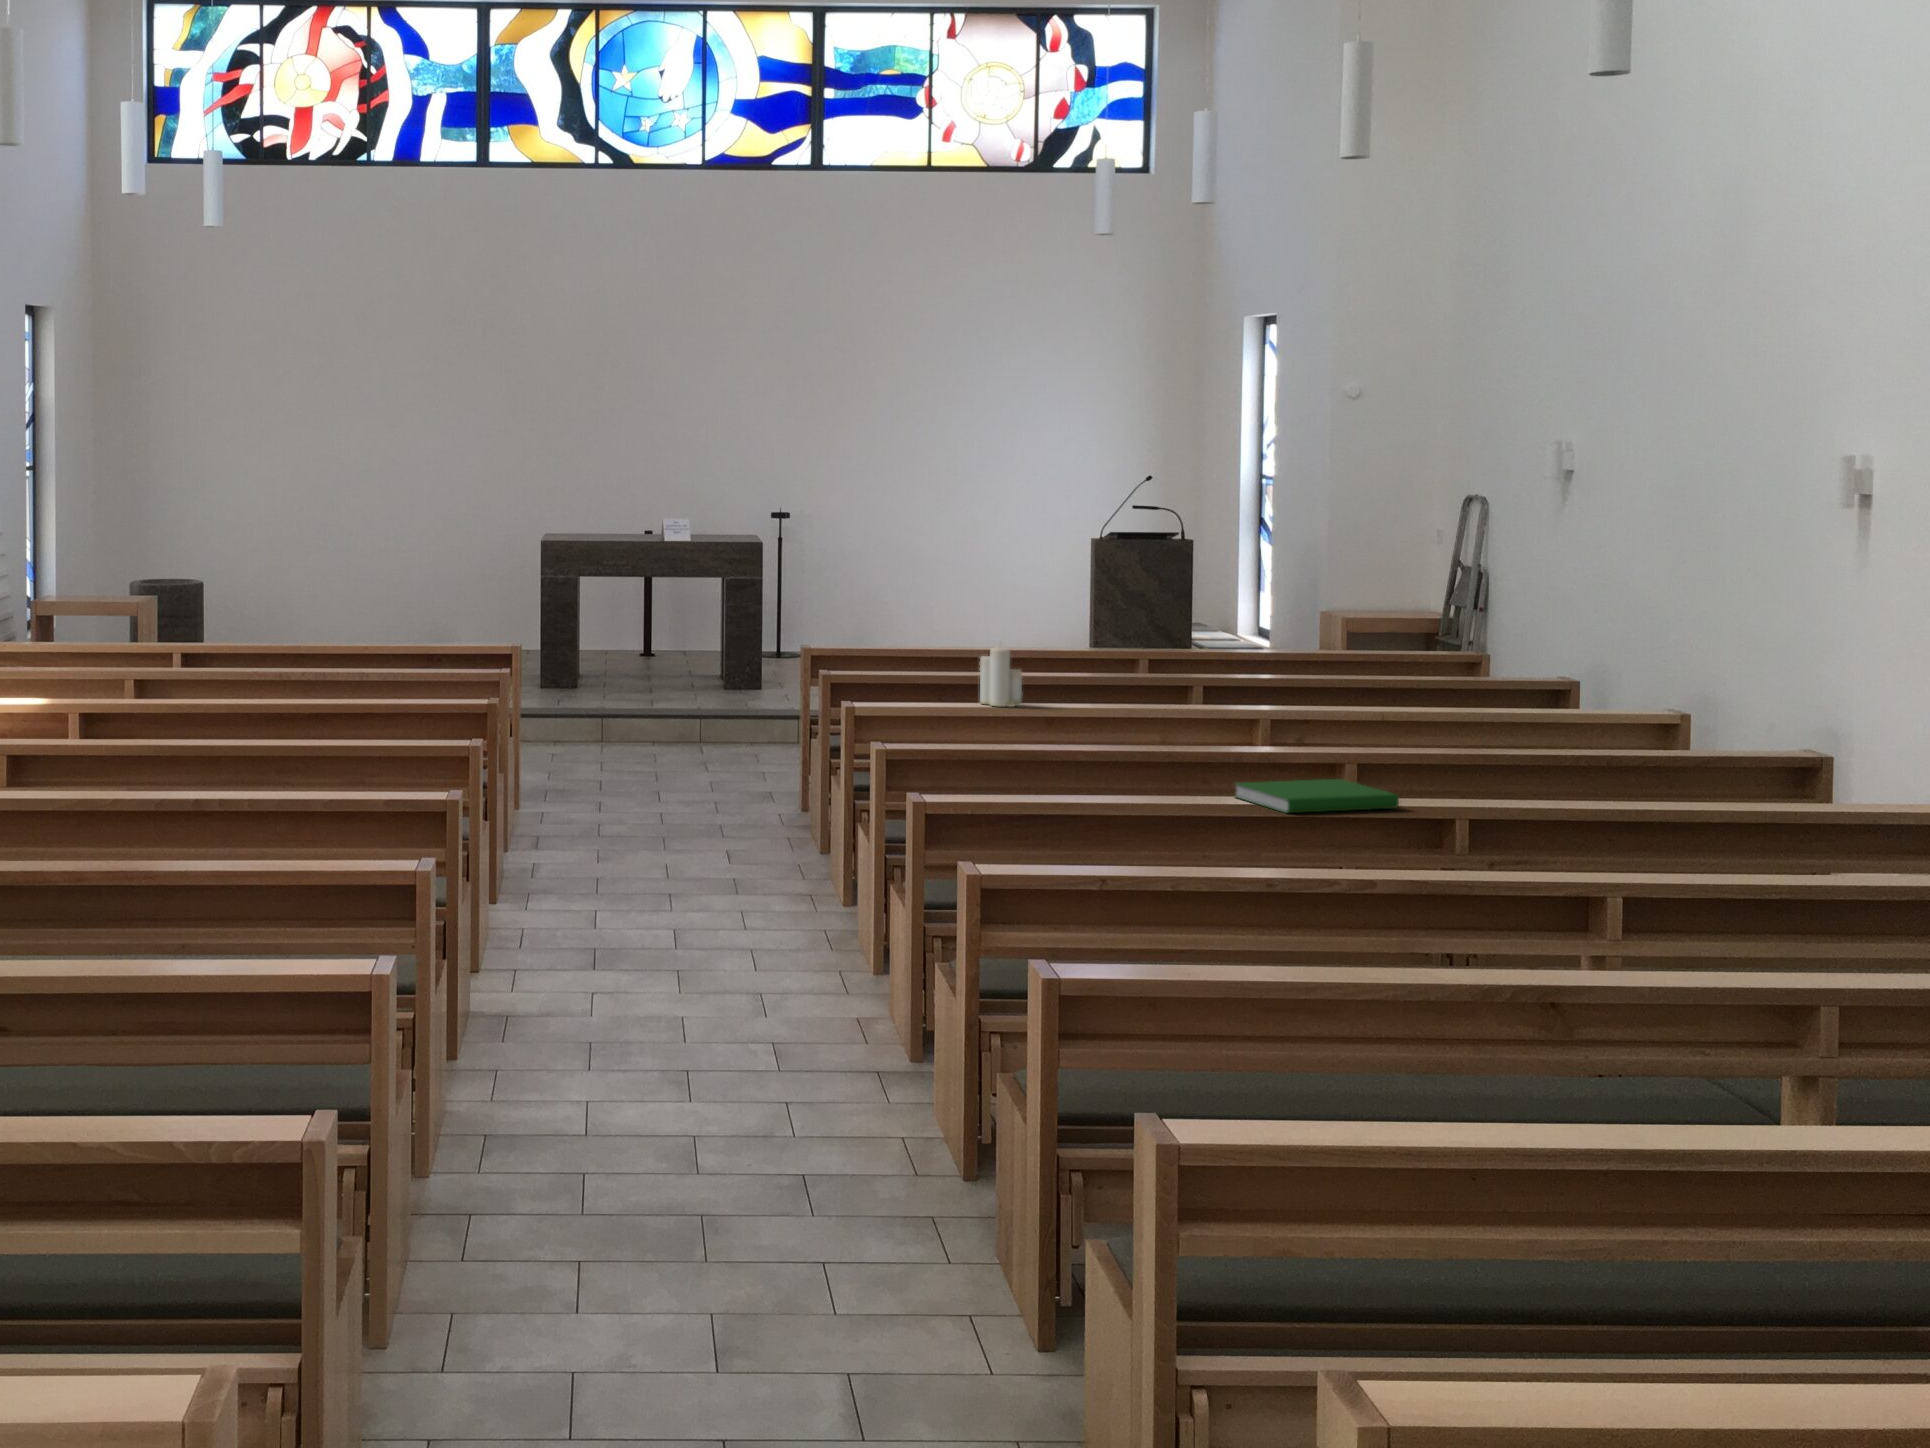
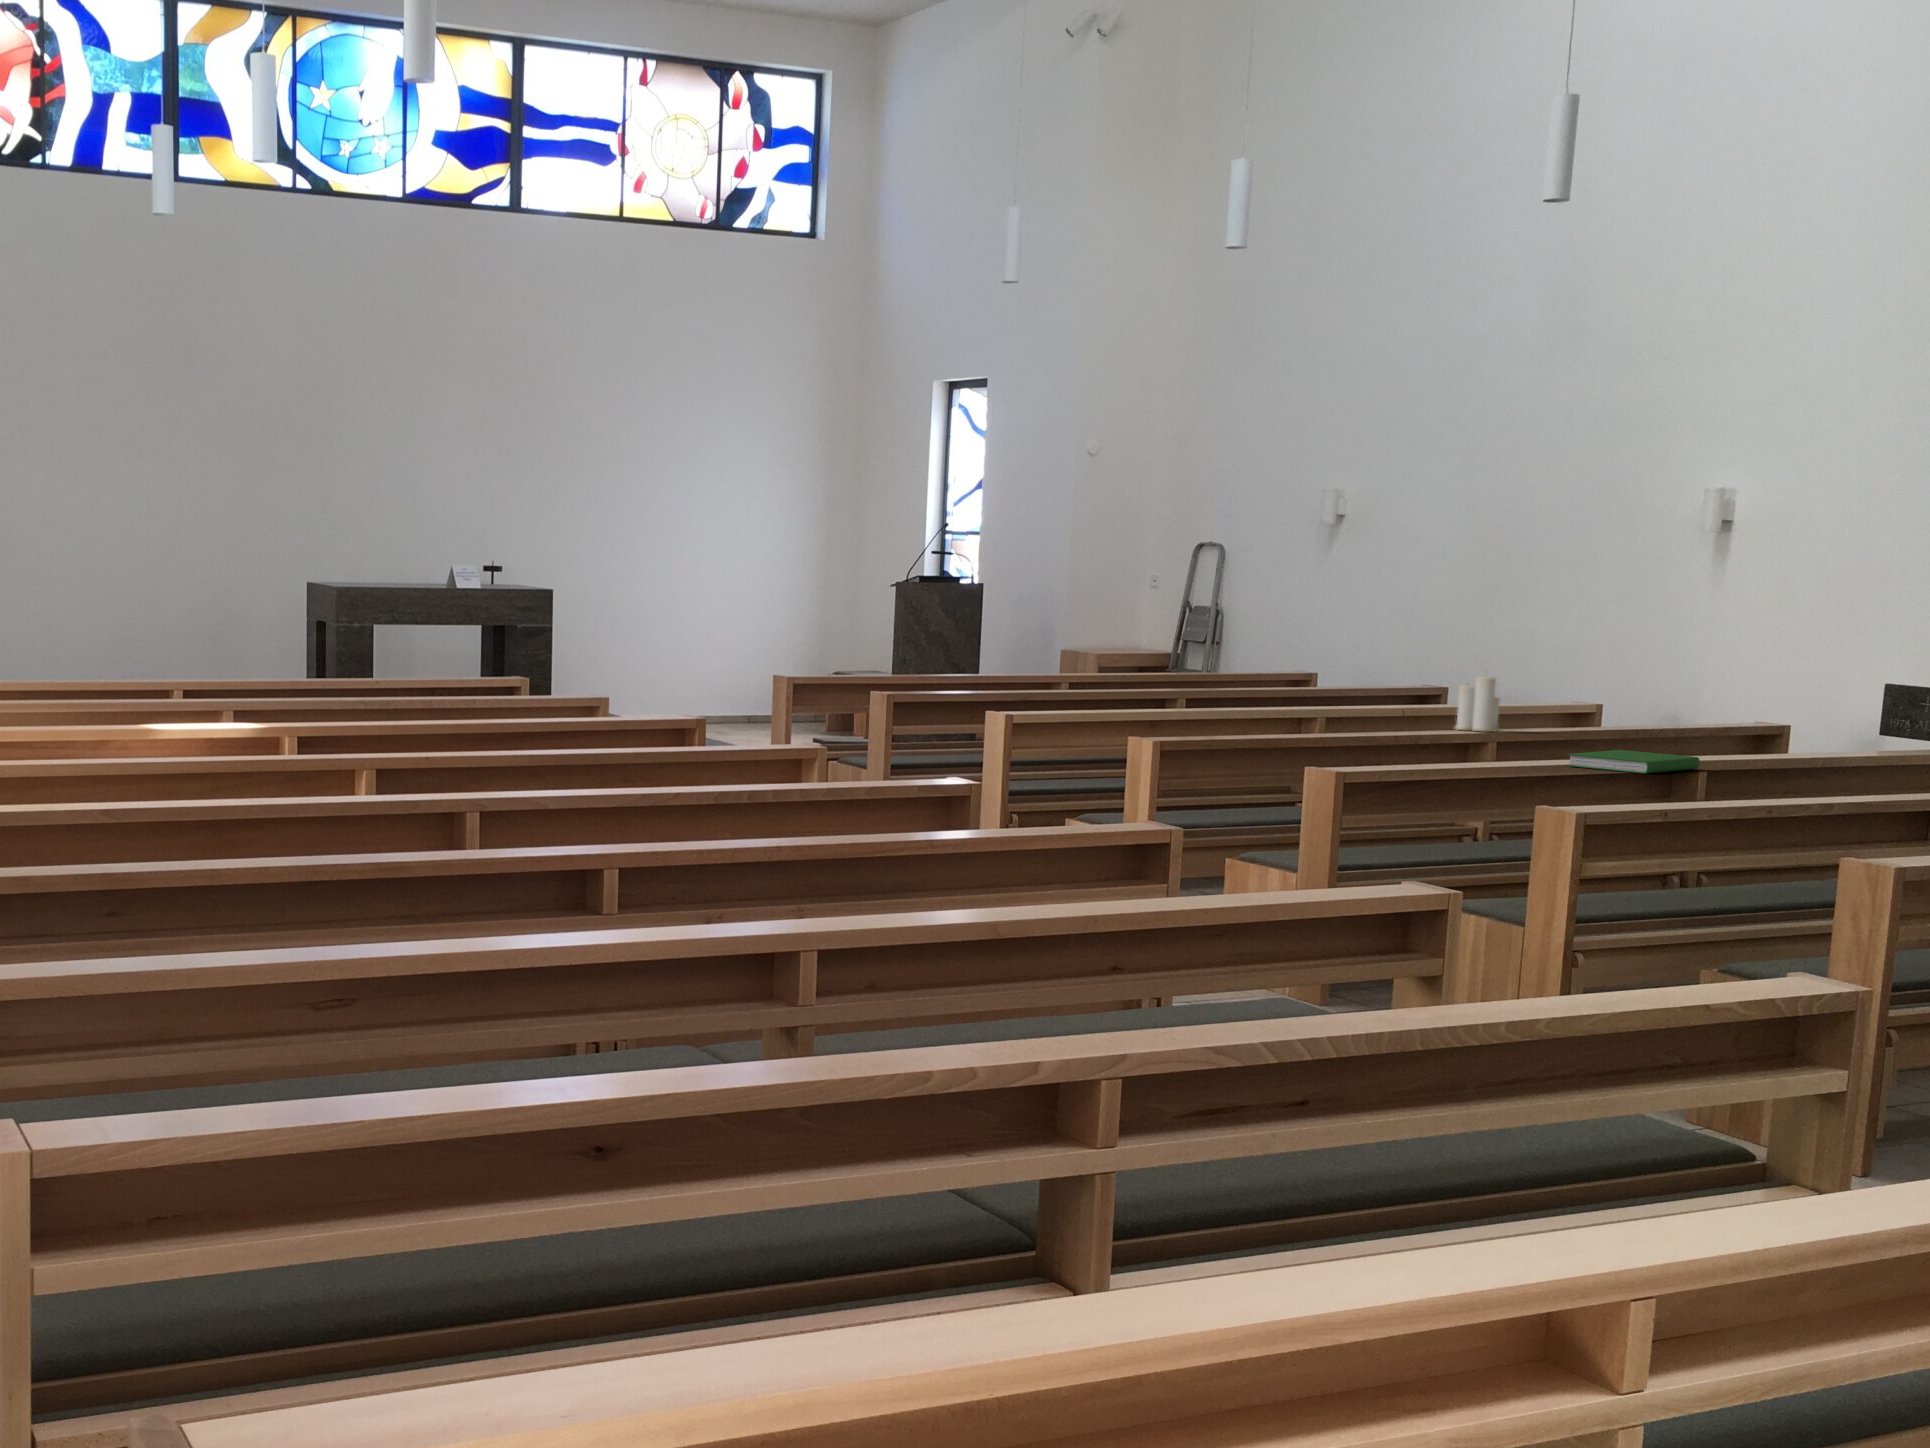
candle: present [980,648,1022,707] -> present [1455,676,1500,731]

